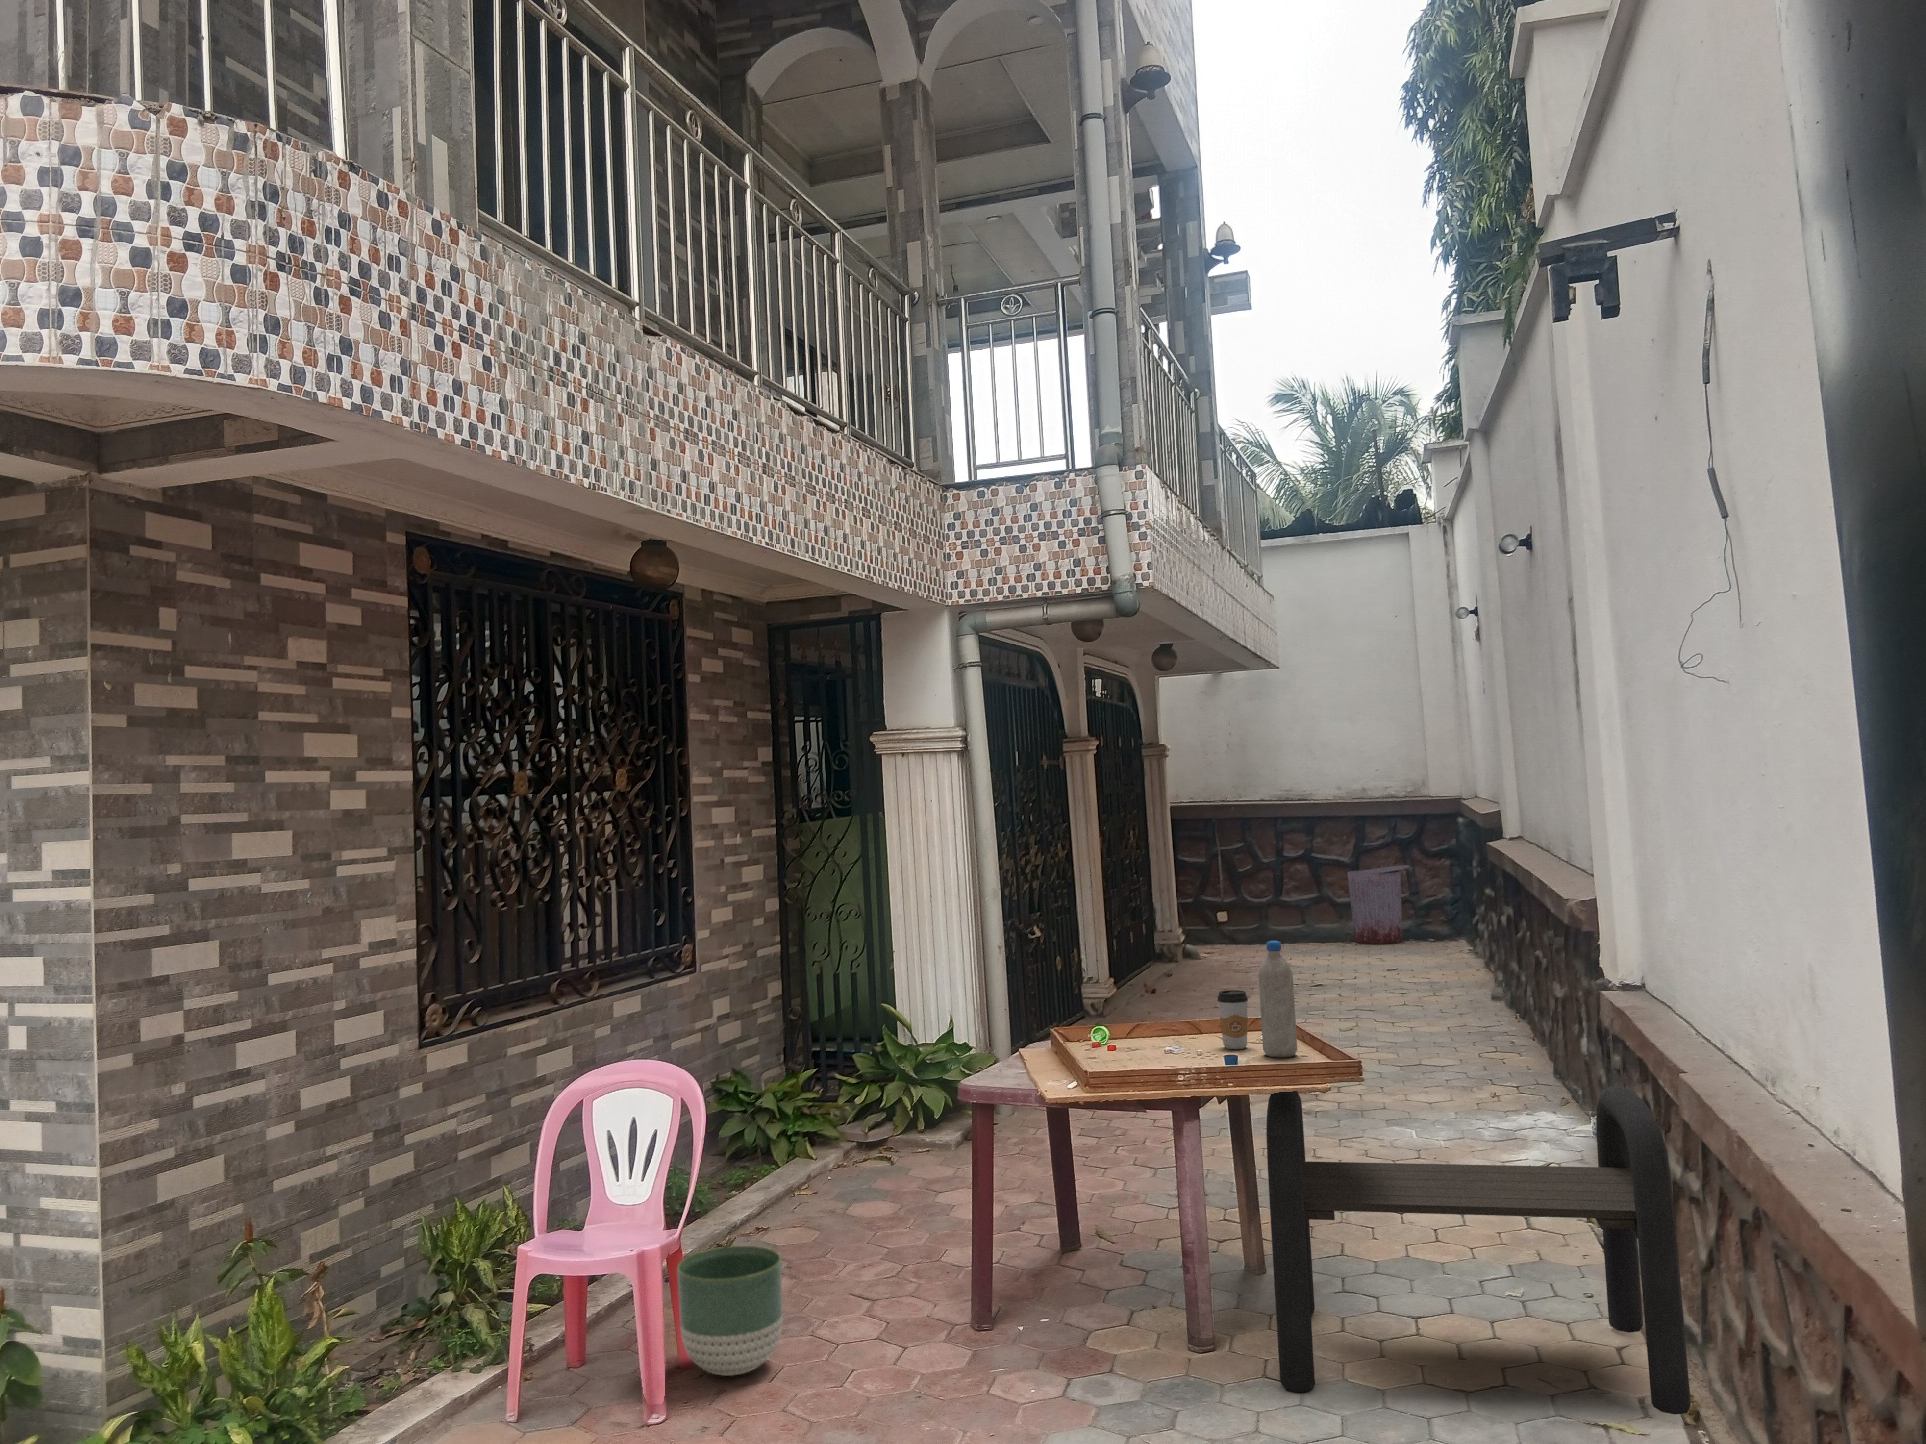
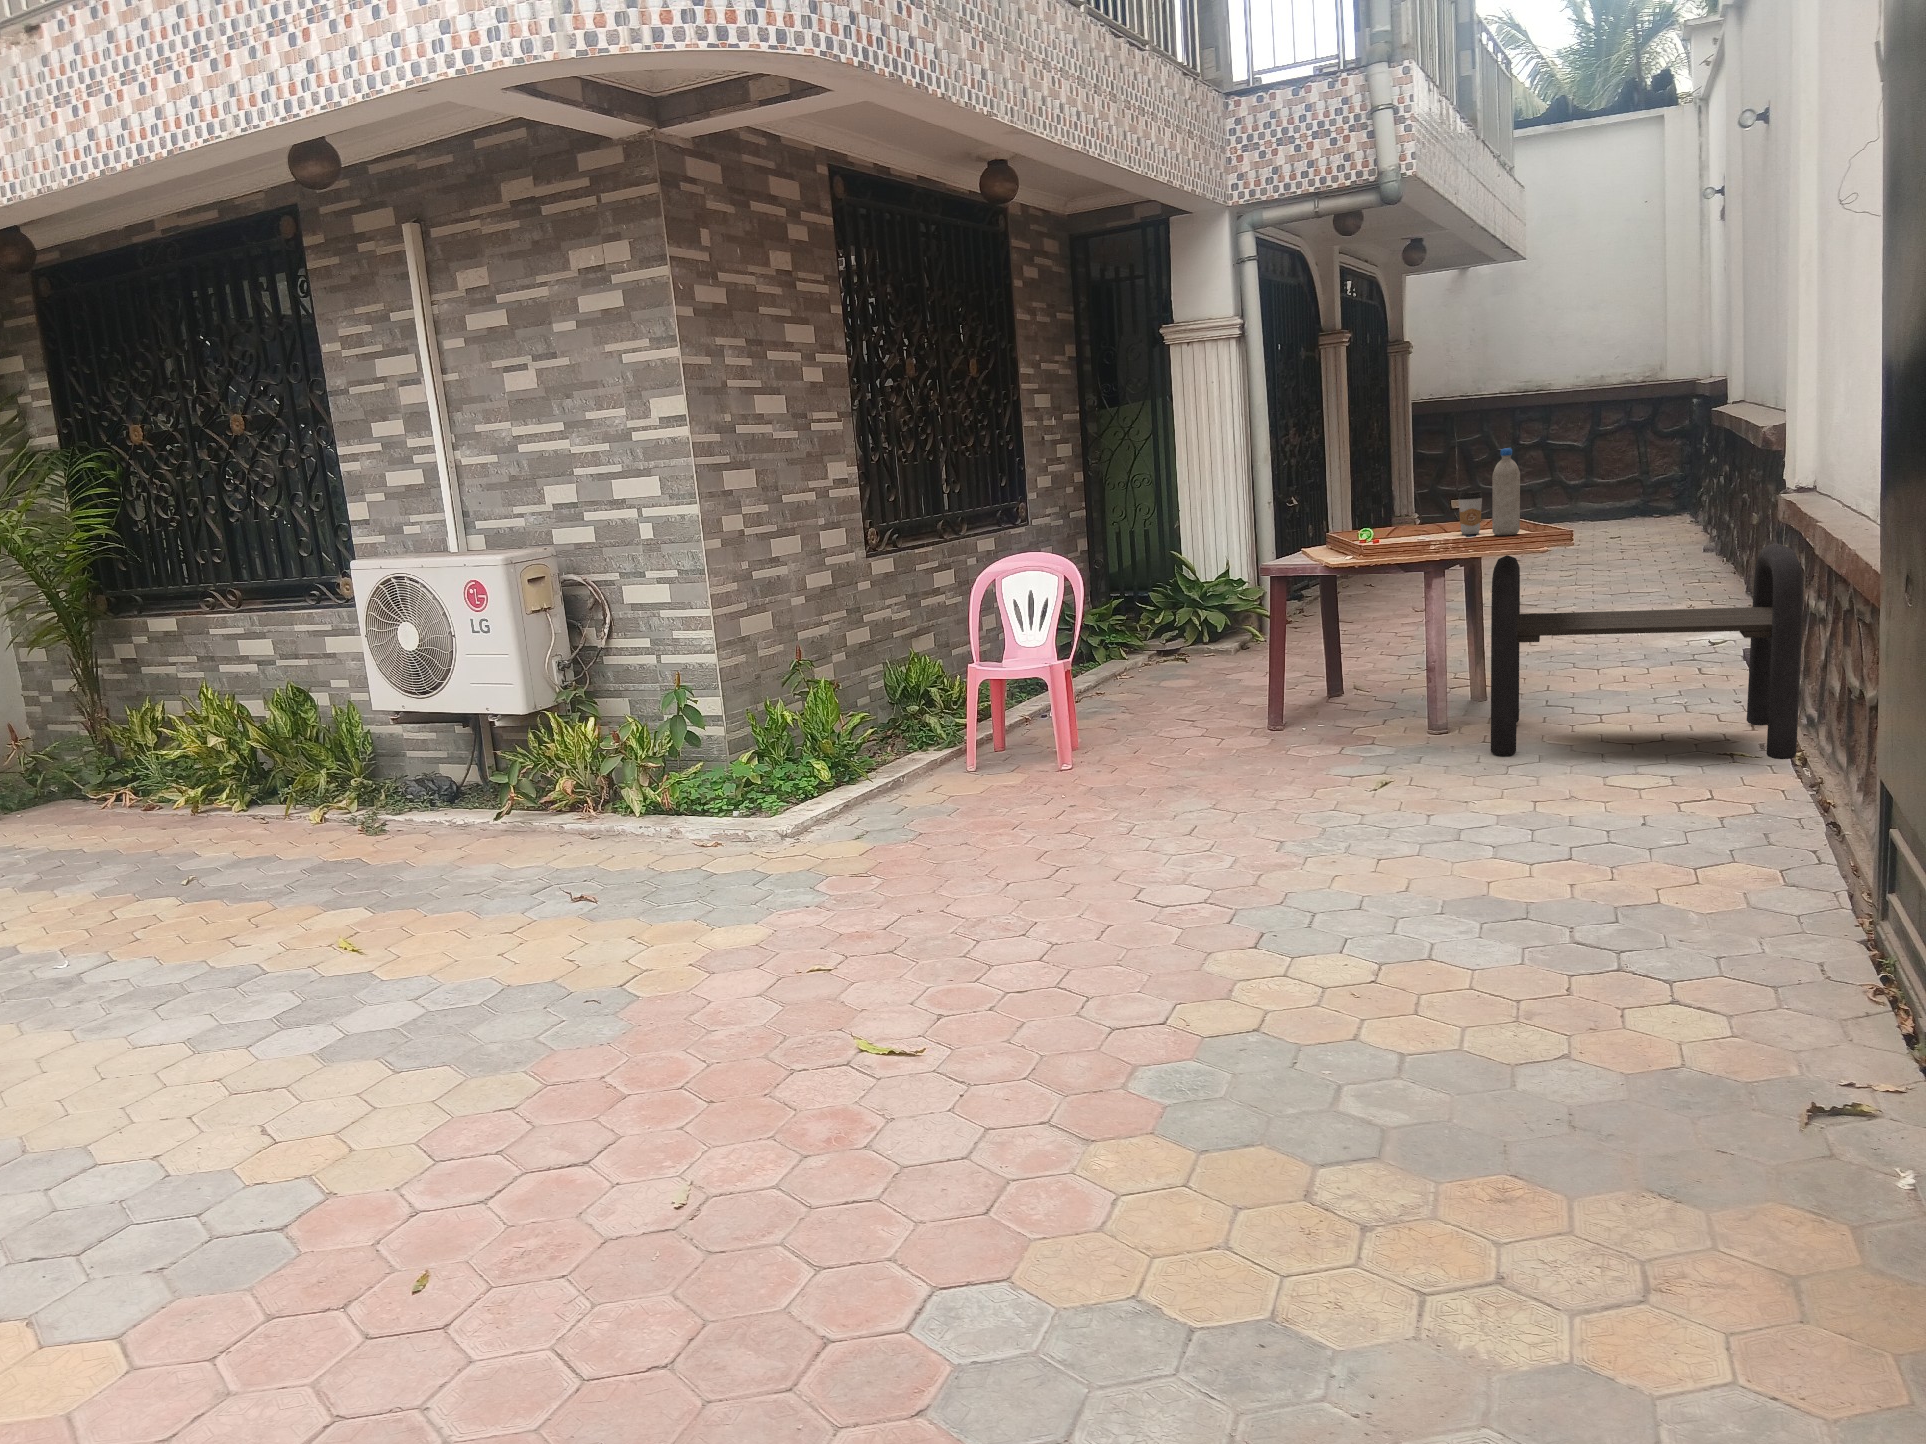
trash can: present [1348,865,1409,944] -> none [1574,448,1635,521]
planter: present [677,1246,783,1376] -> none [1062,679,1134,757]

